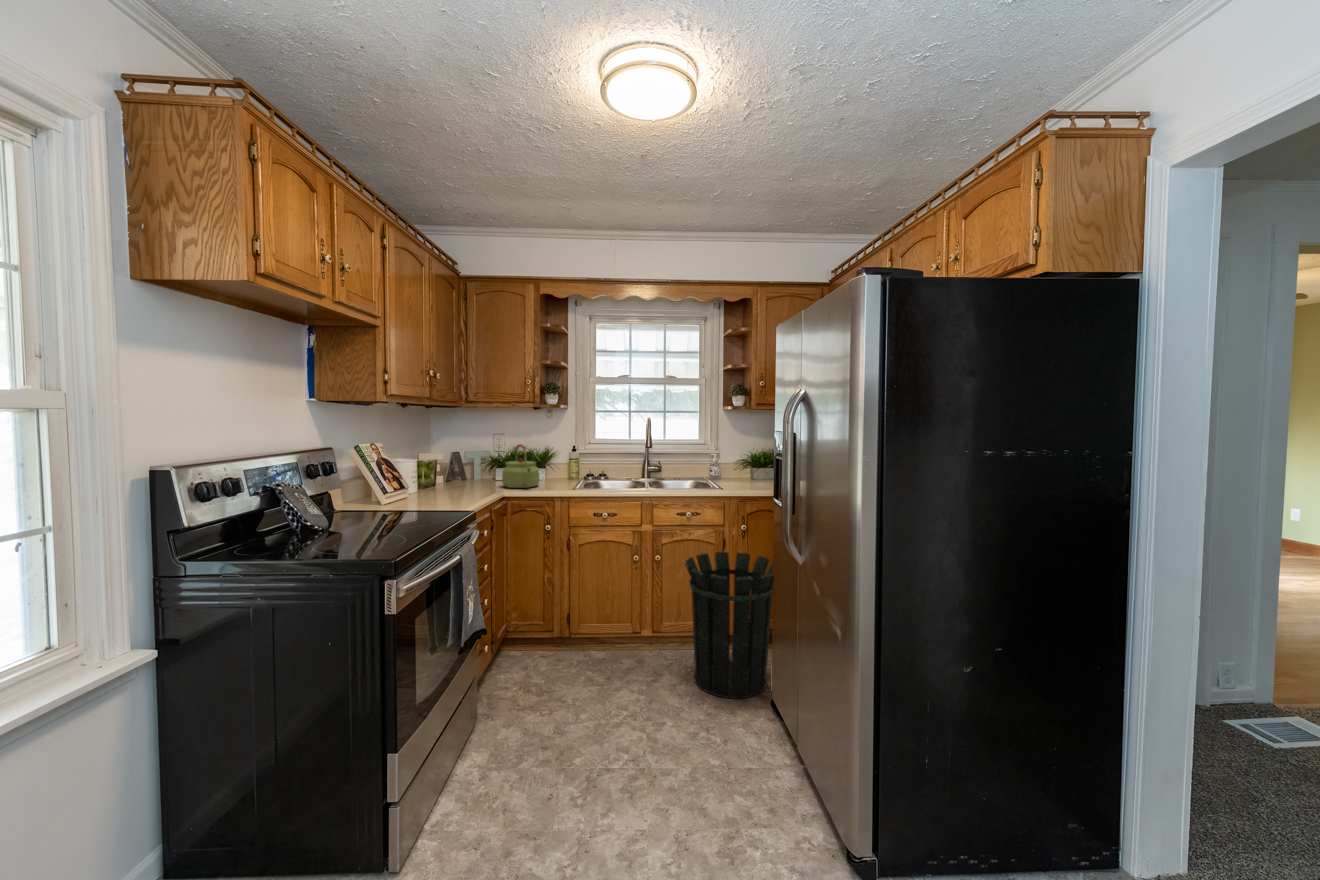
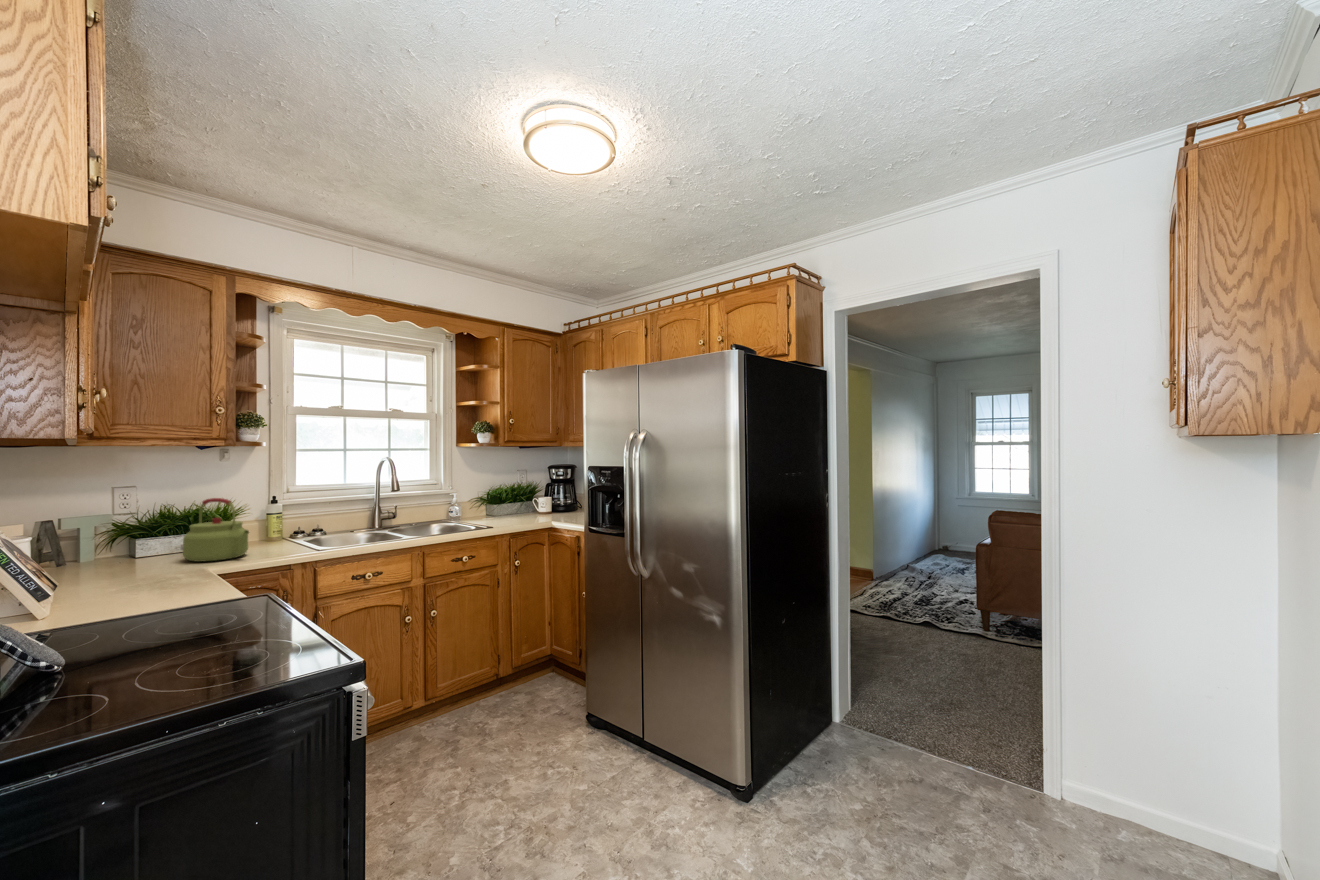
waste bin: present [685,552,774,698] -> none [479,589,578,738]

